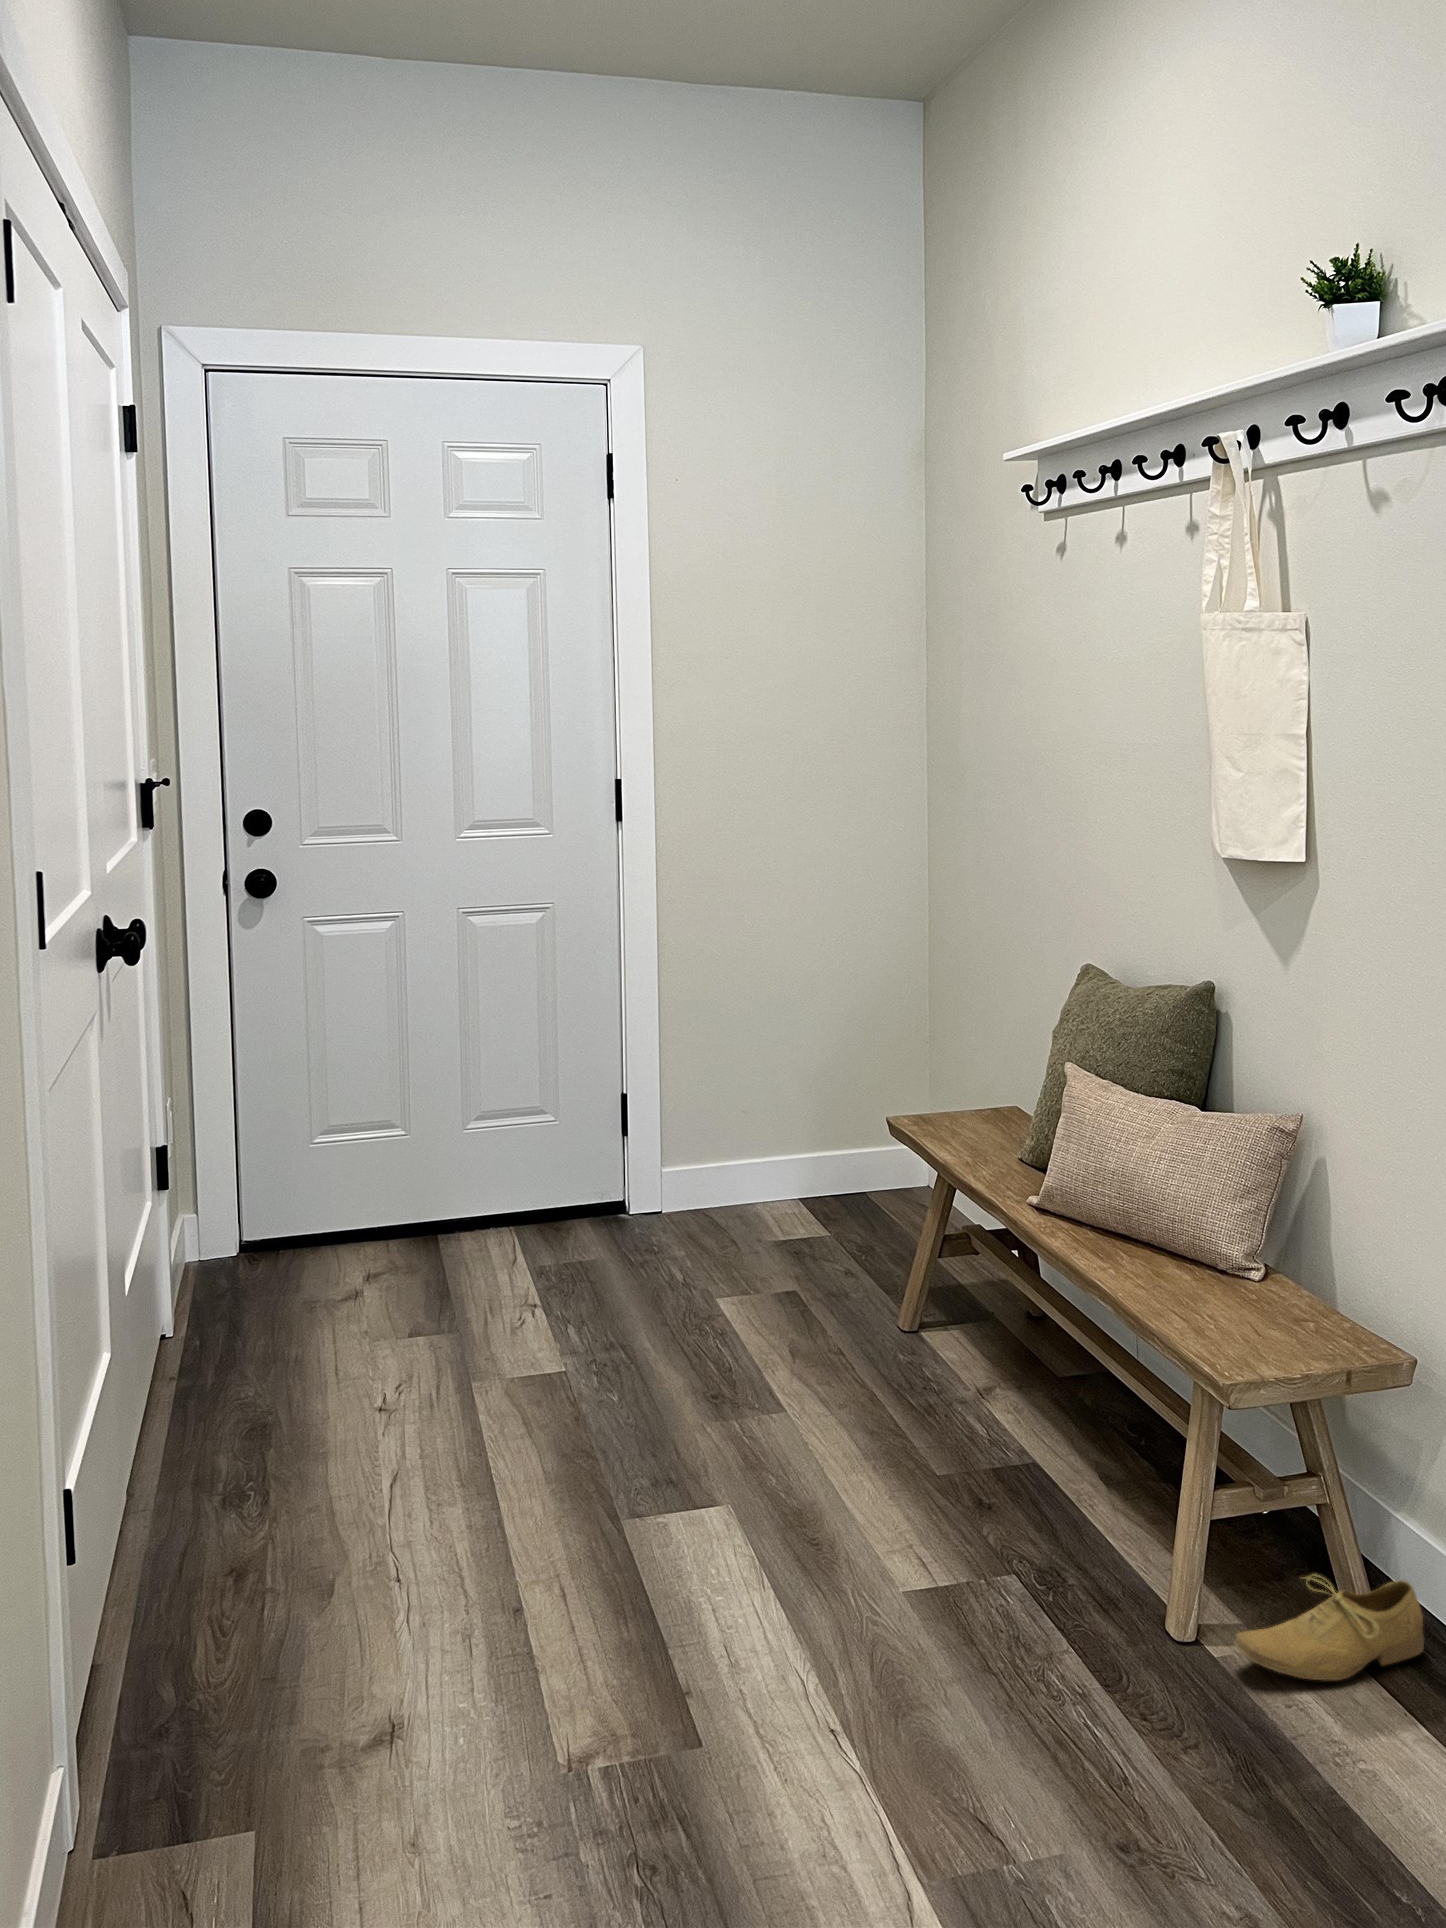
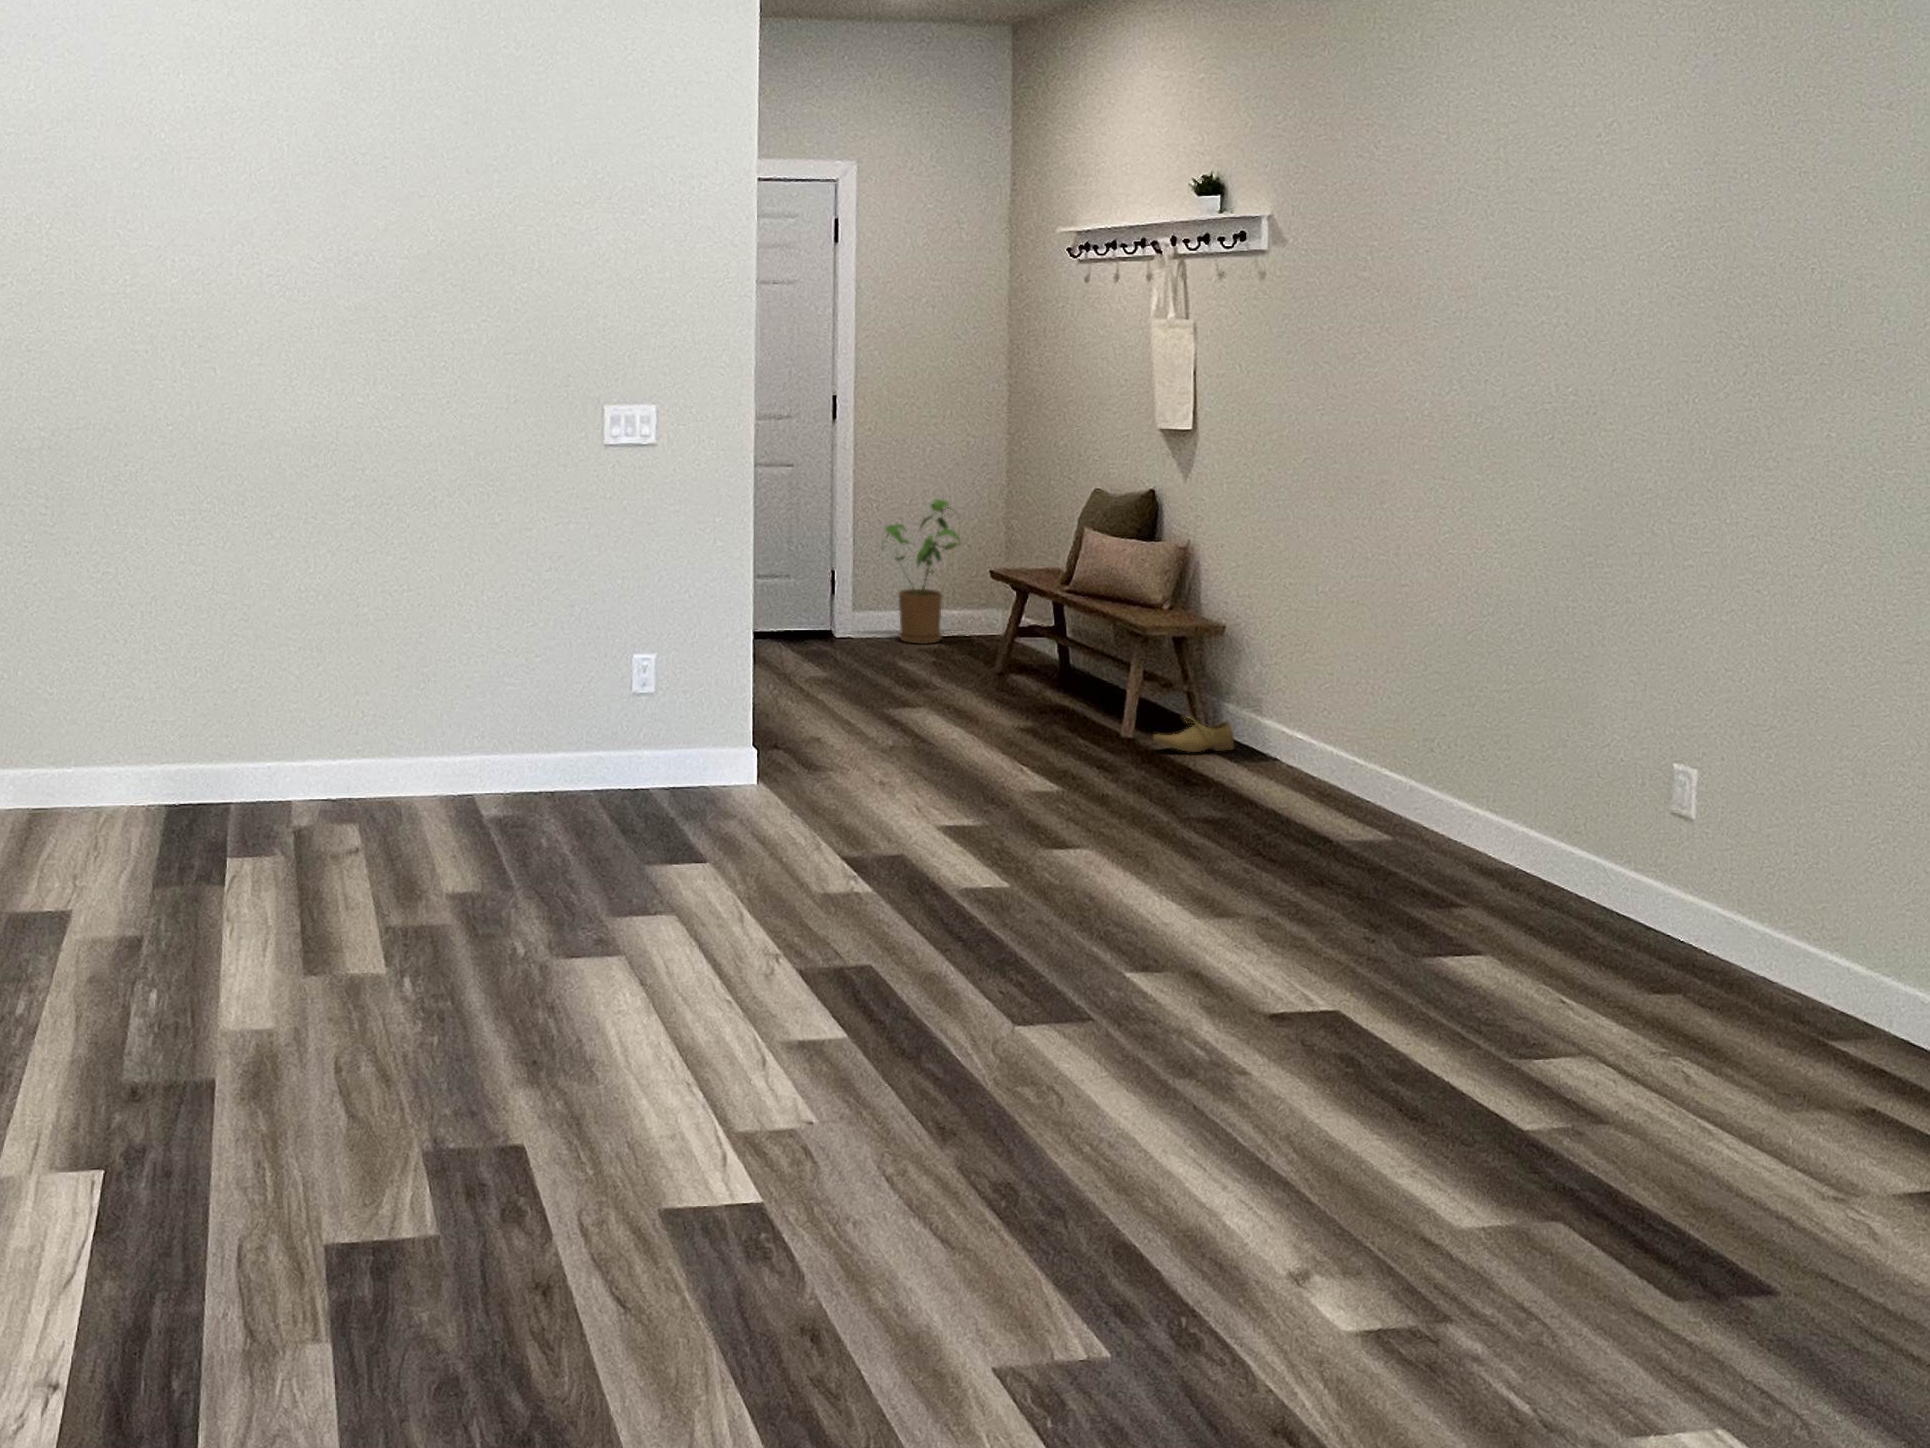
house plant: none [696,964,845,1237] -> present [884,499,960,644]

